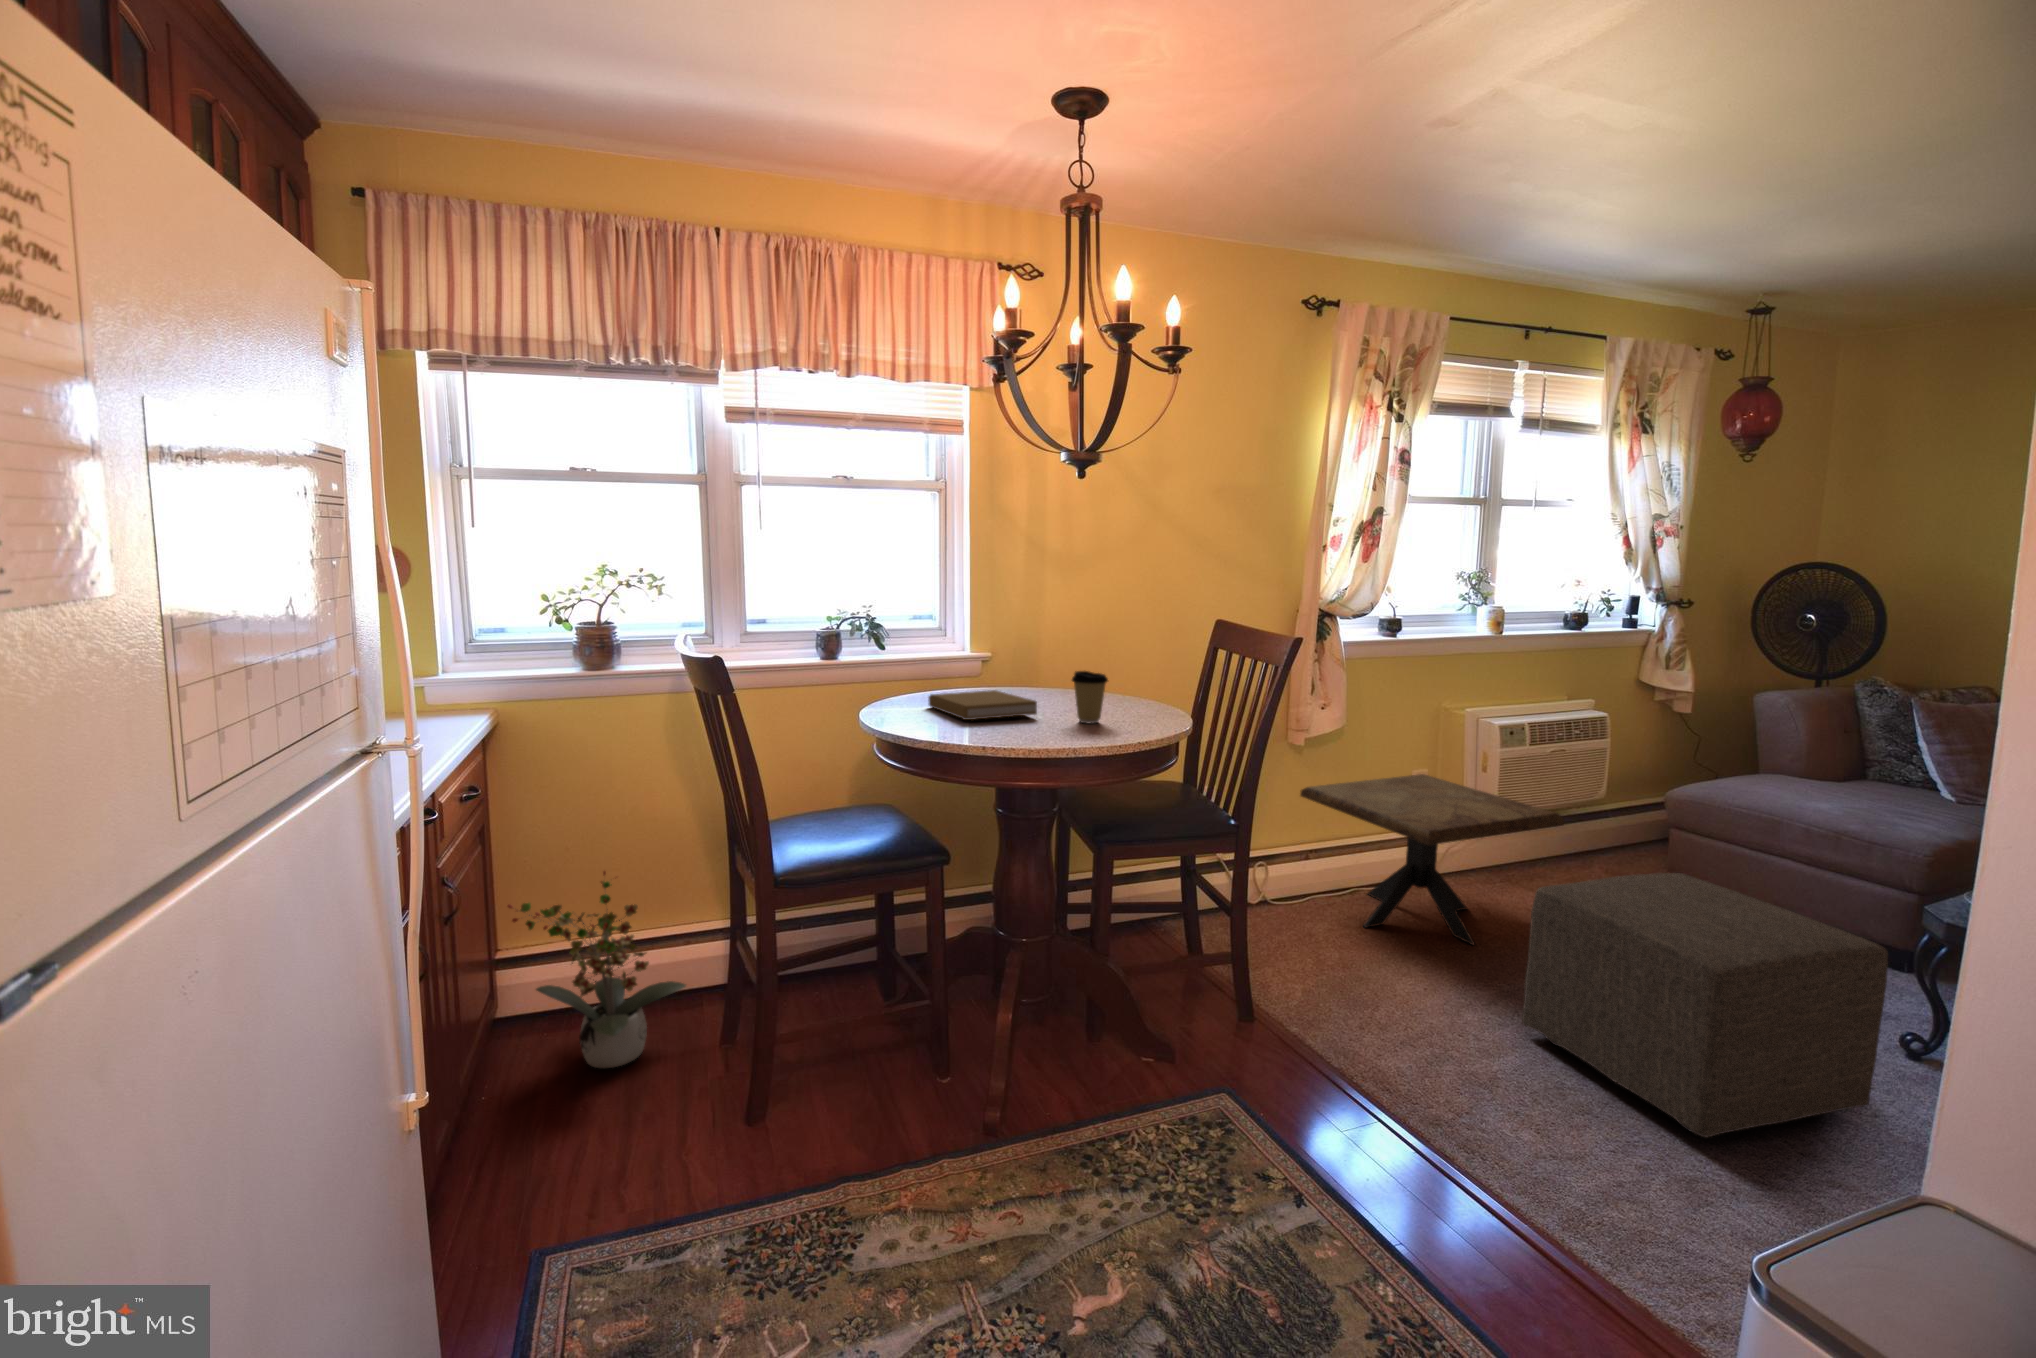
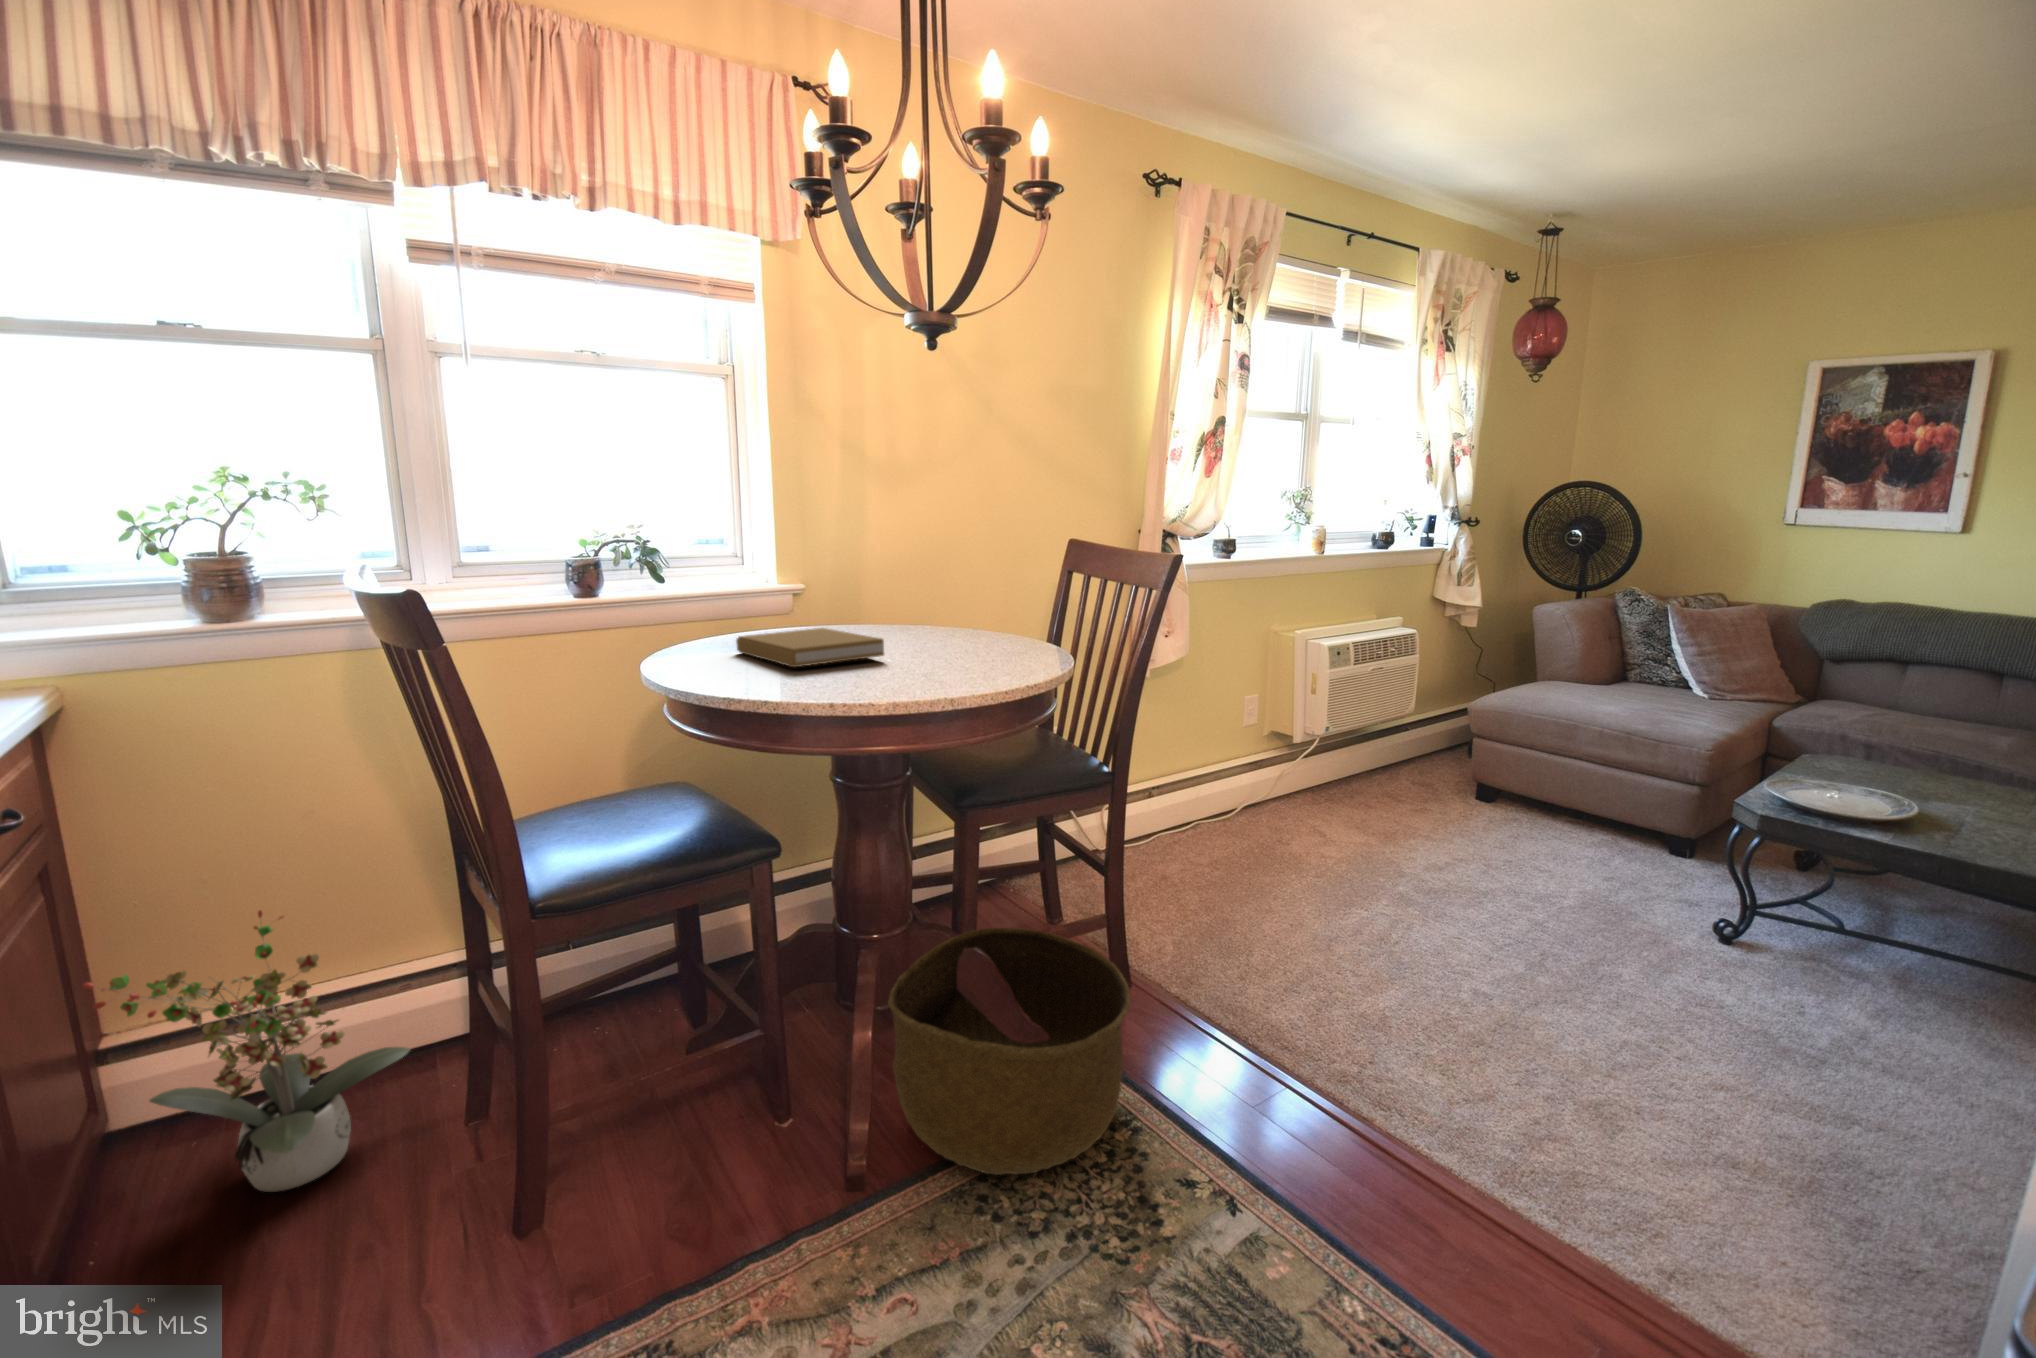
coffee cup: present [1072,671,1108,724] -> none [927,598,974,664]
side table: present [1300,774,1564,945] -> none [1148,699,1404,870]
ottoman: present [1522,873,1888,1137] -> none [1395,784,1730,1051]
basket: none [1023,947,1224,1147] -> present [888,928,1130,1175]

